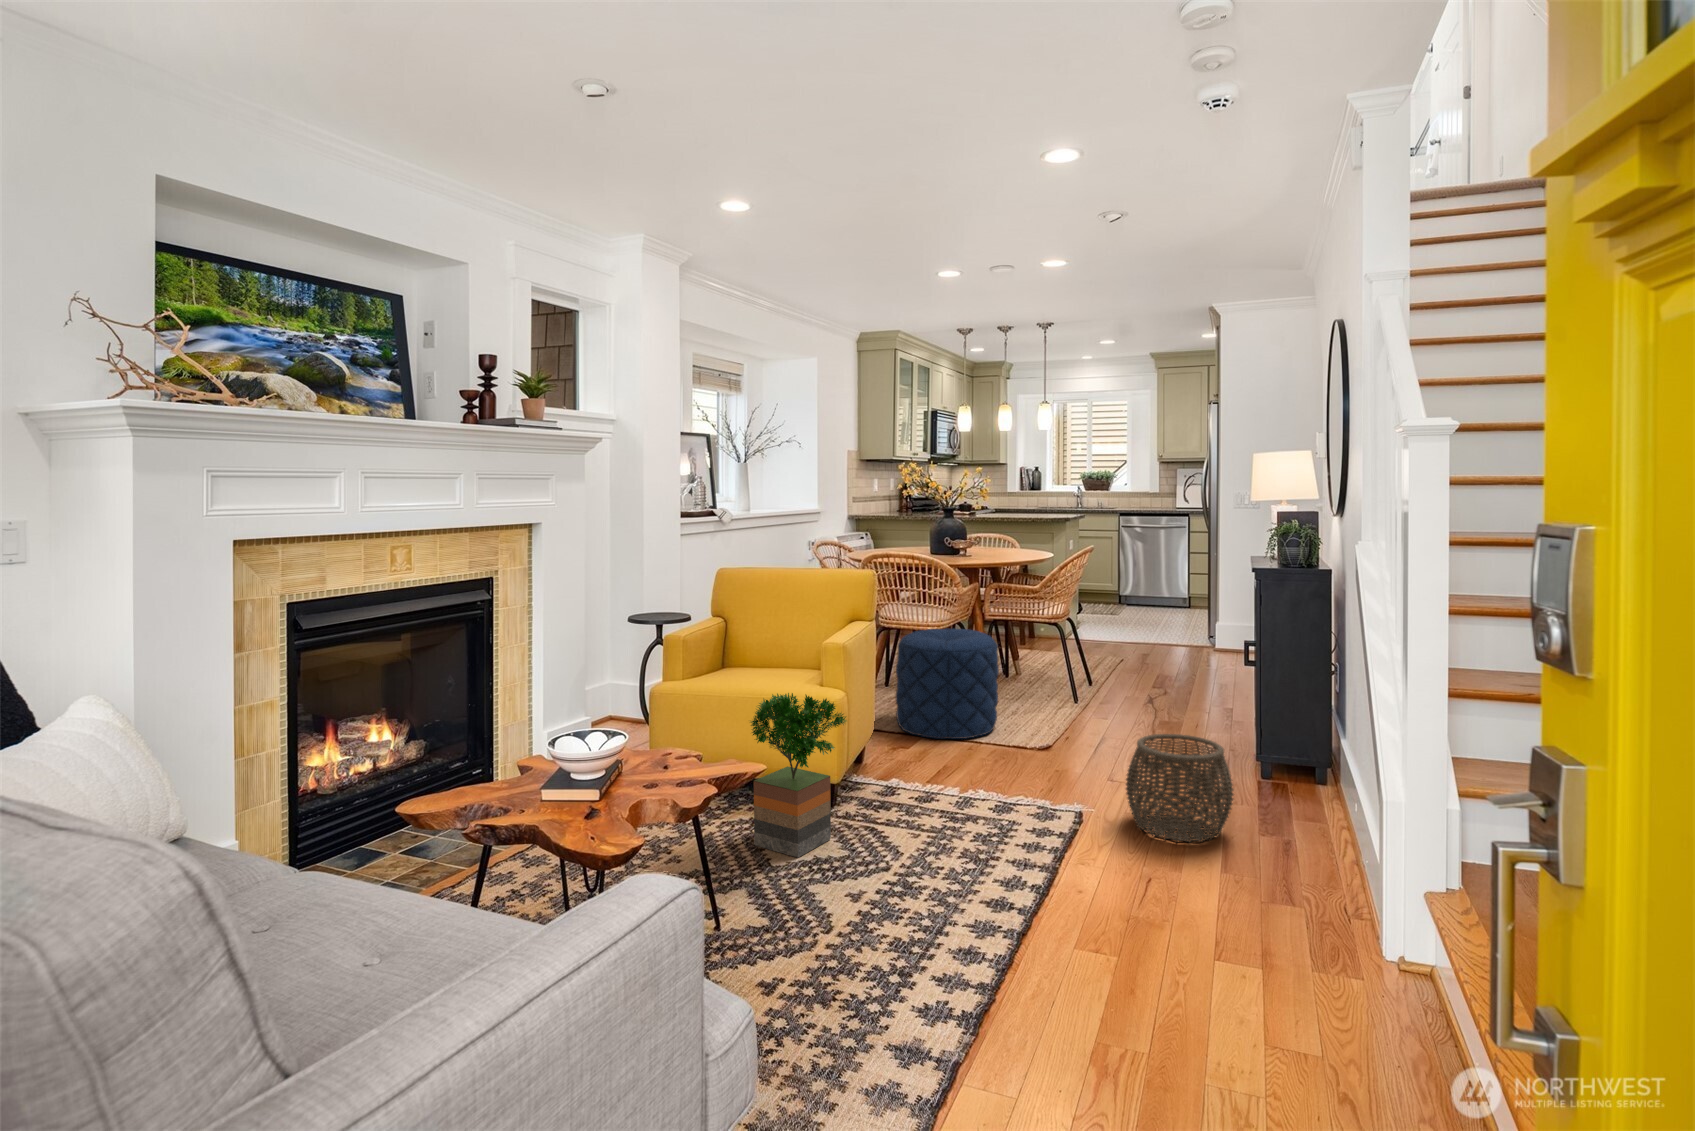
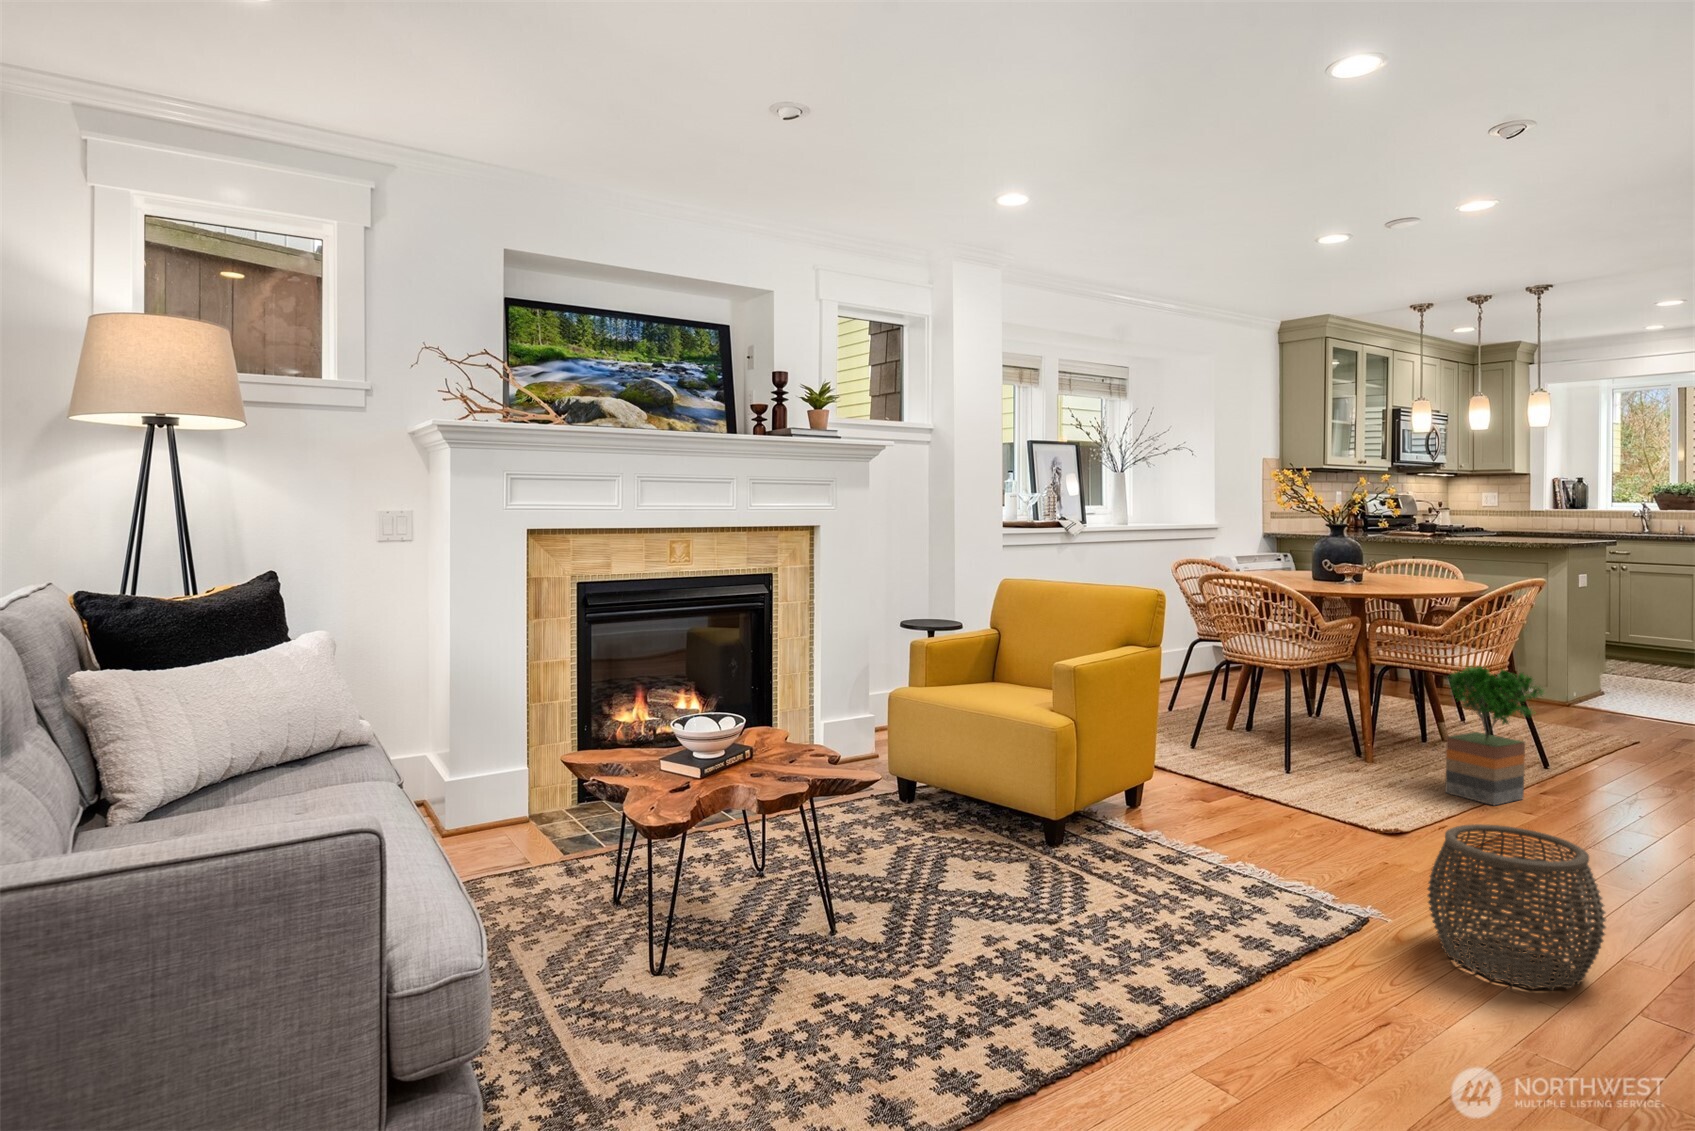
pouf: present [896,629,999,739] -> none [1209,665,1350,804]
potted tree: present [751,693,847,858] -> present [1445,666,1543,805]

